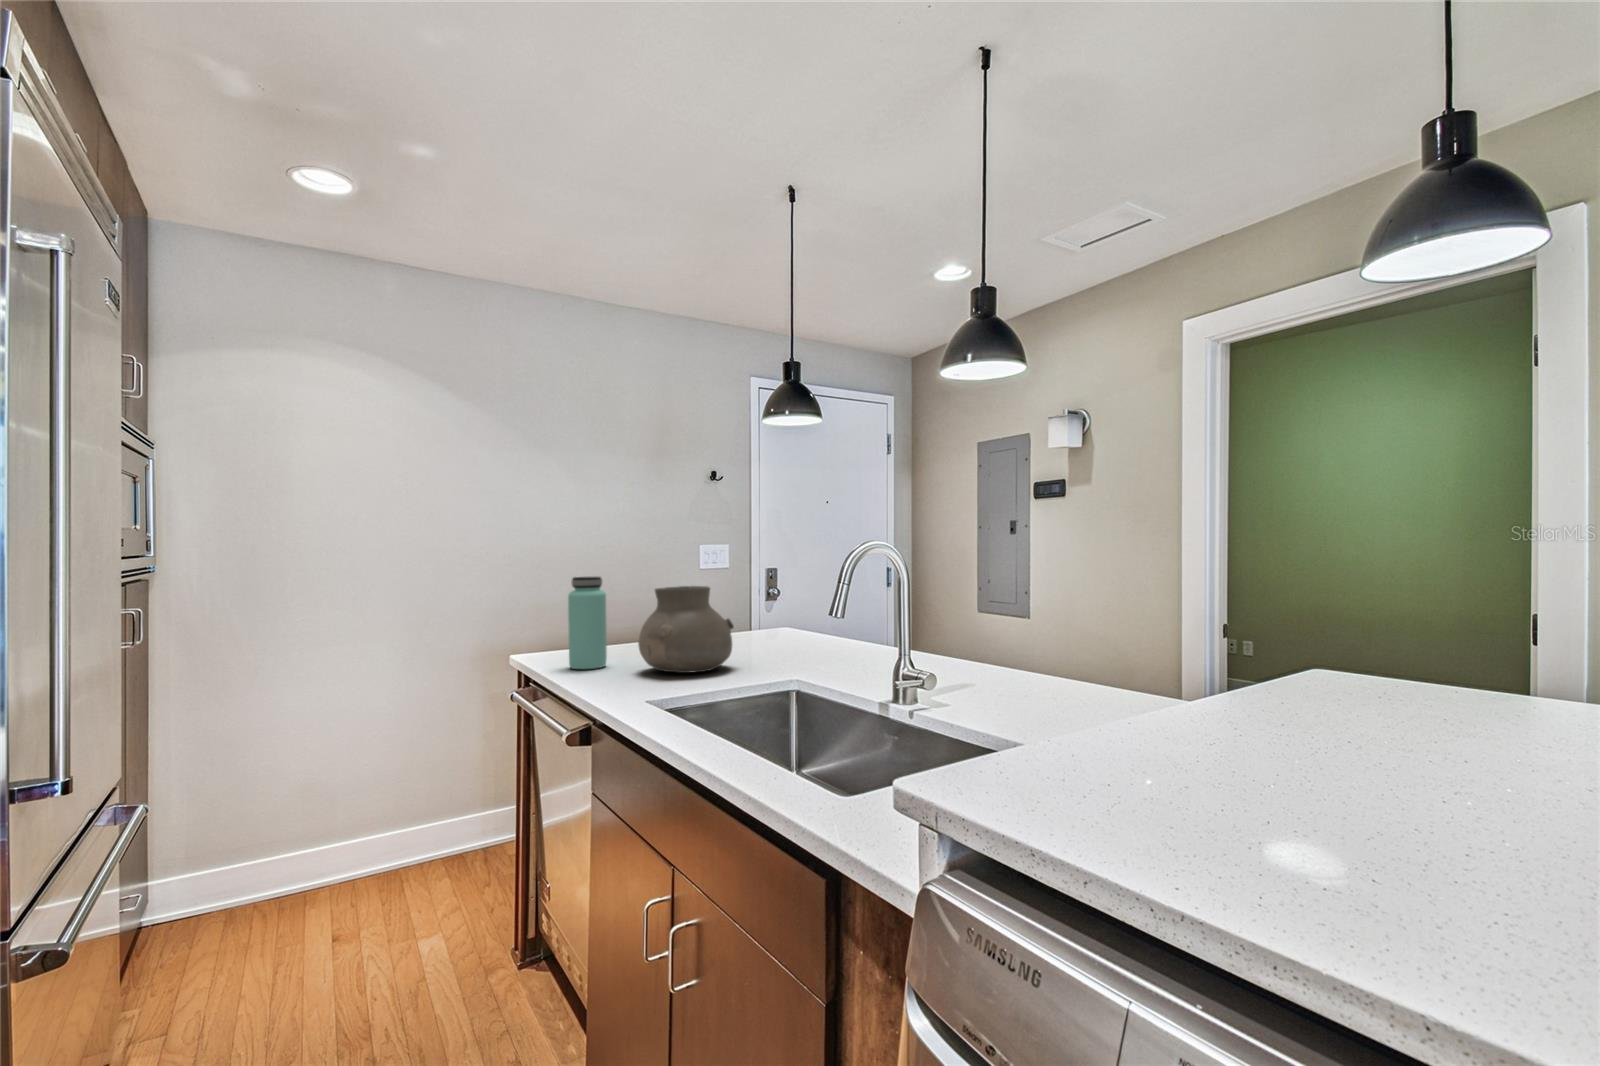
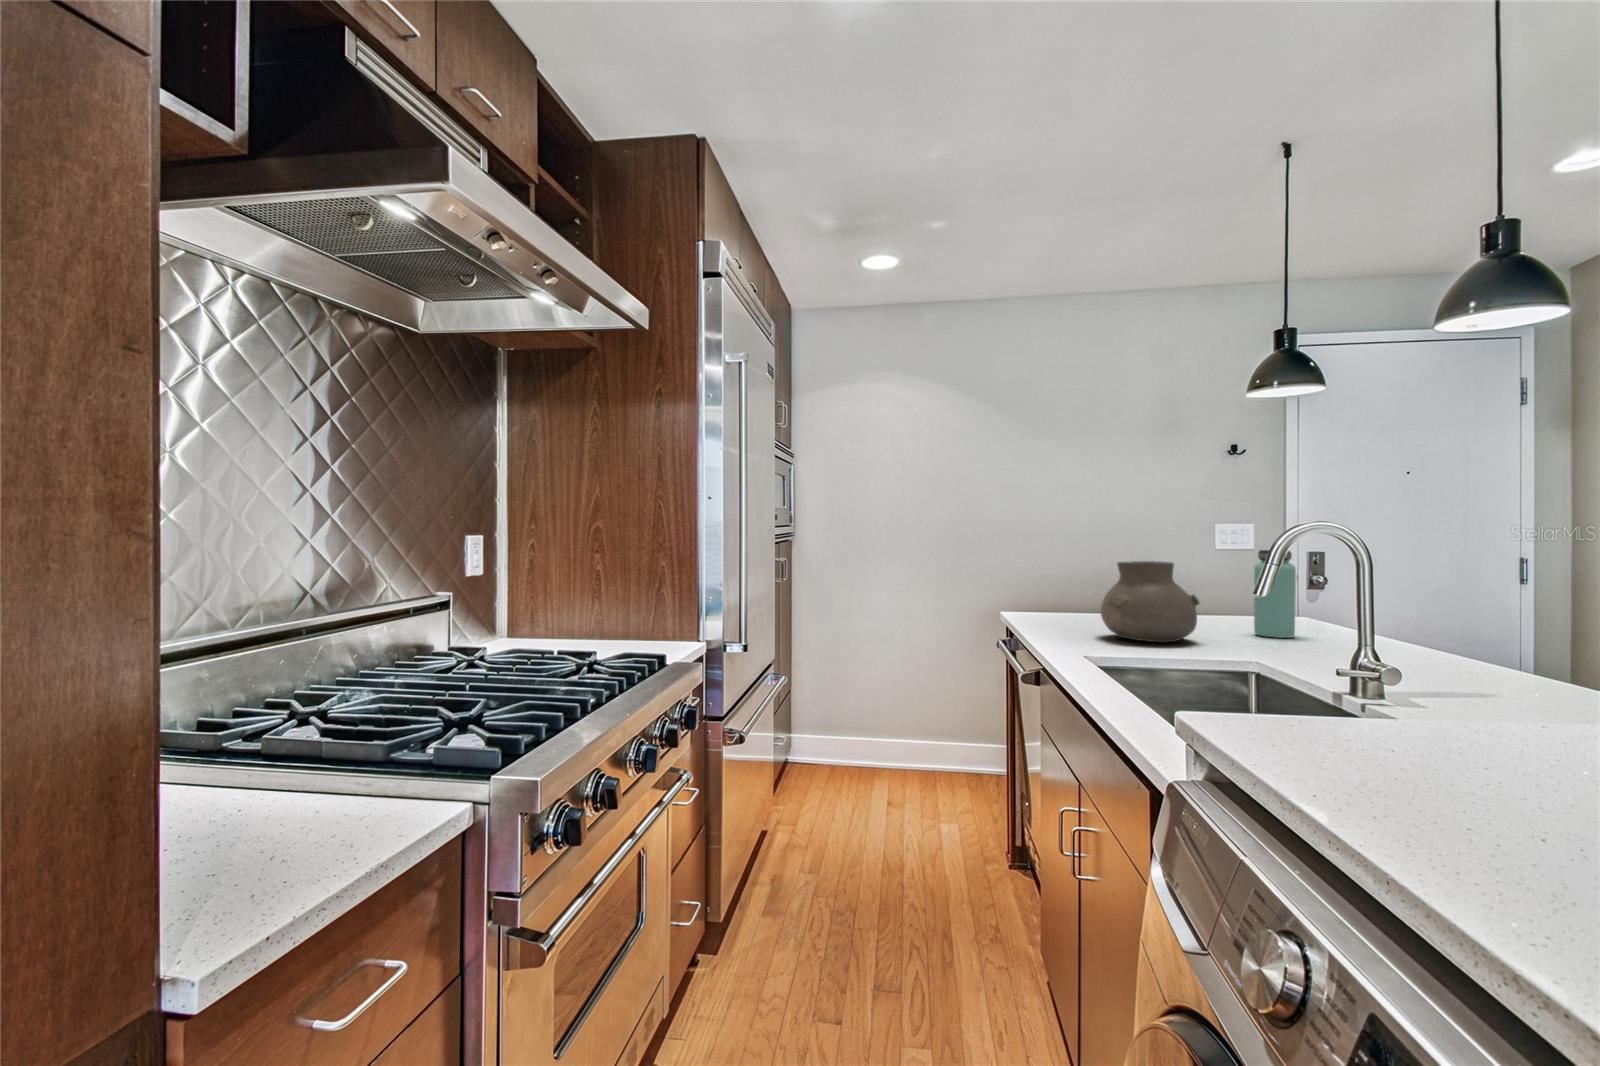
bottle: present [568,577,607,669] -> present [1254,550,1296,638]

